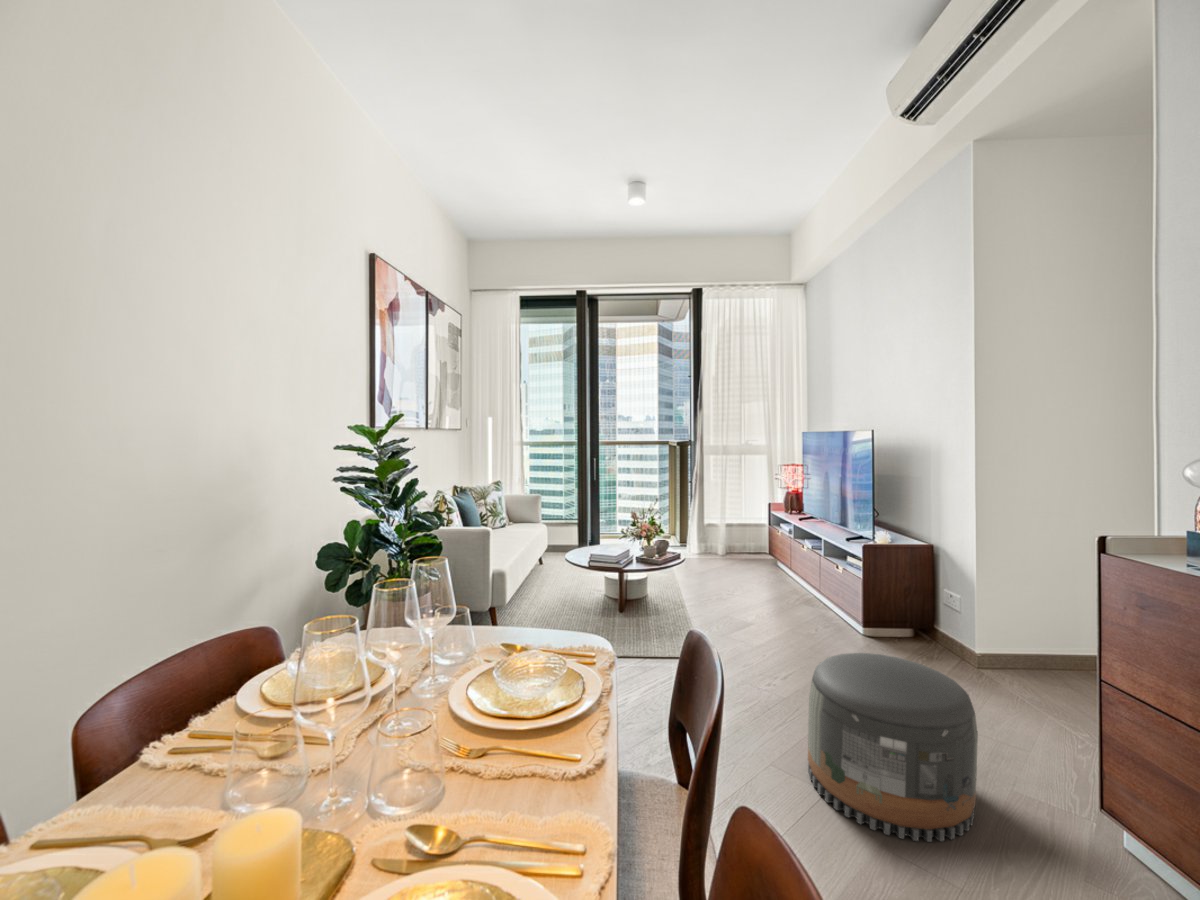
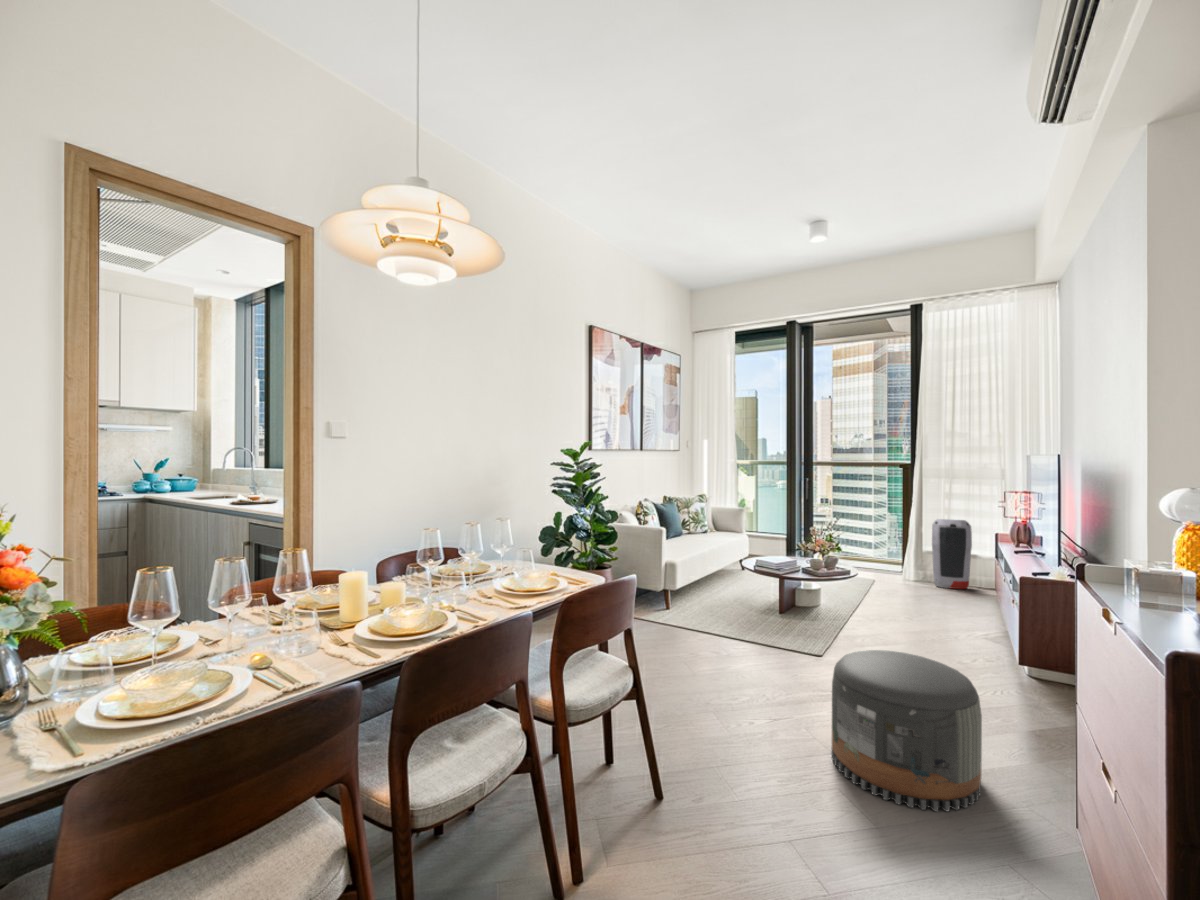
air purifier: none [714,494,744,557] -> present [932,519,972,589]

